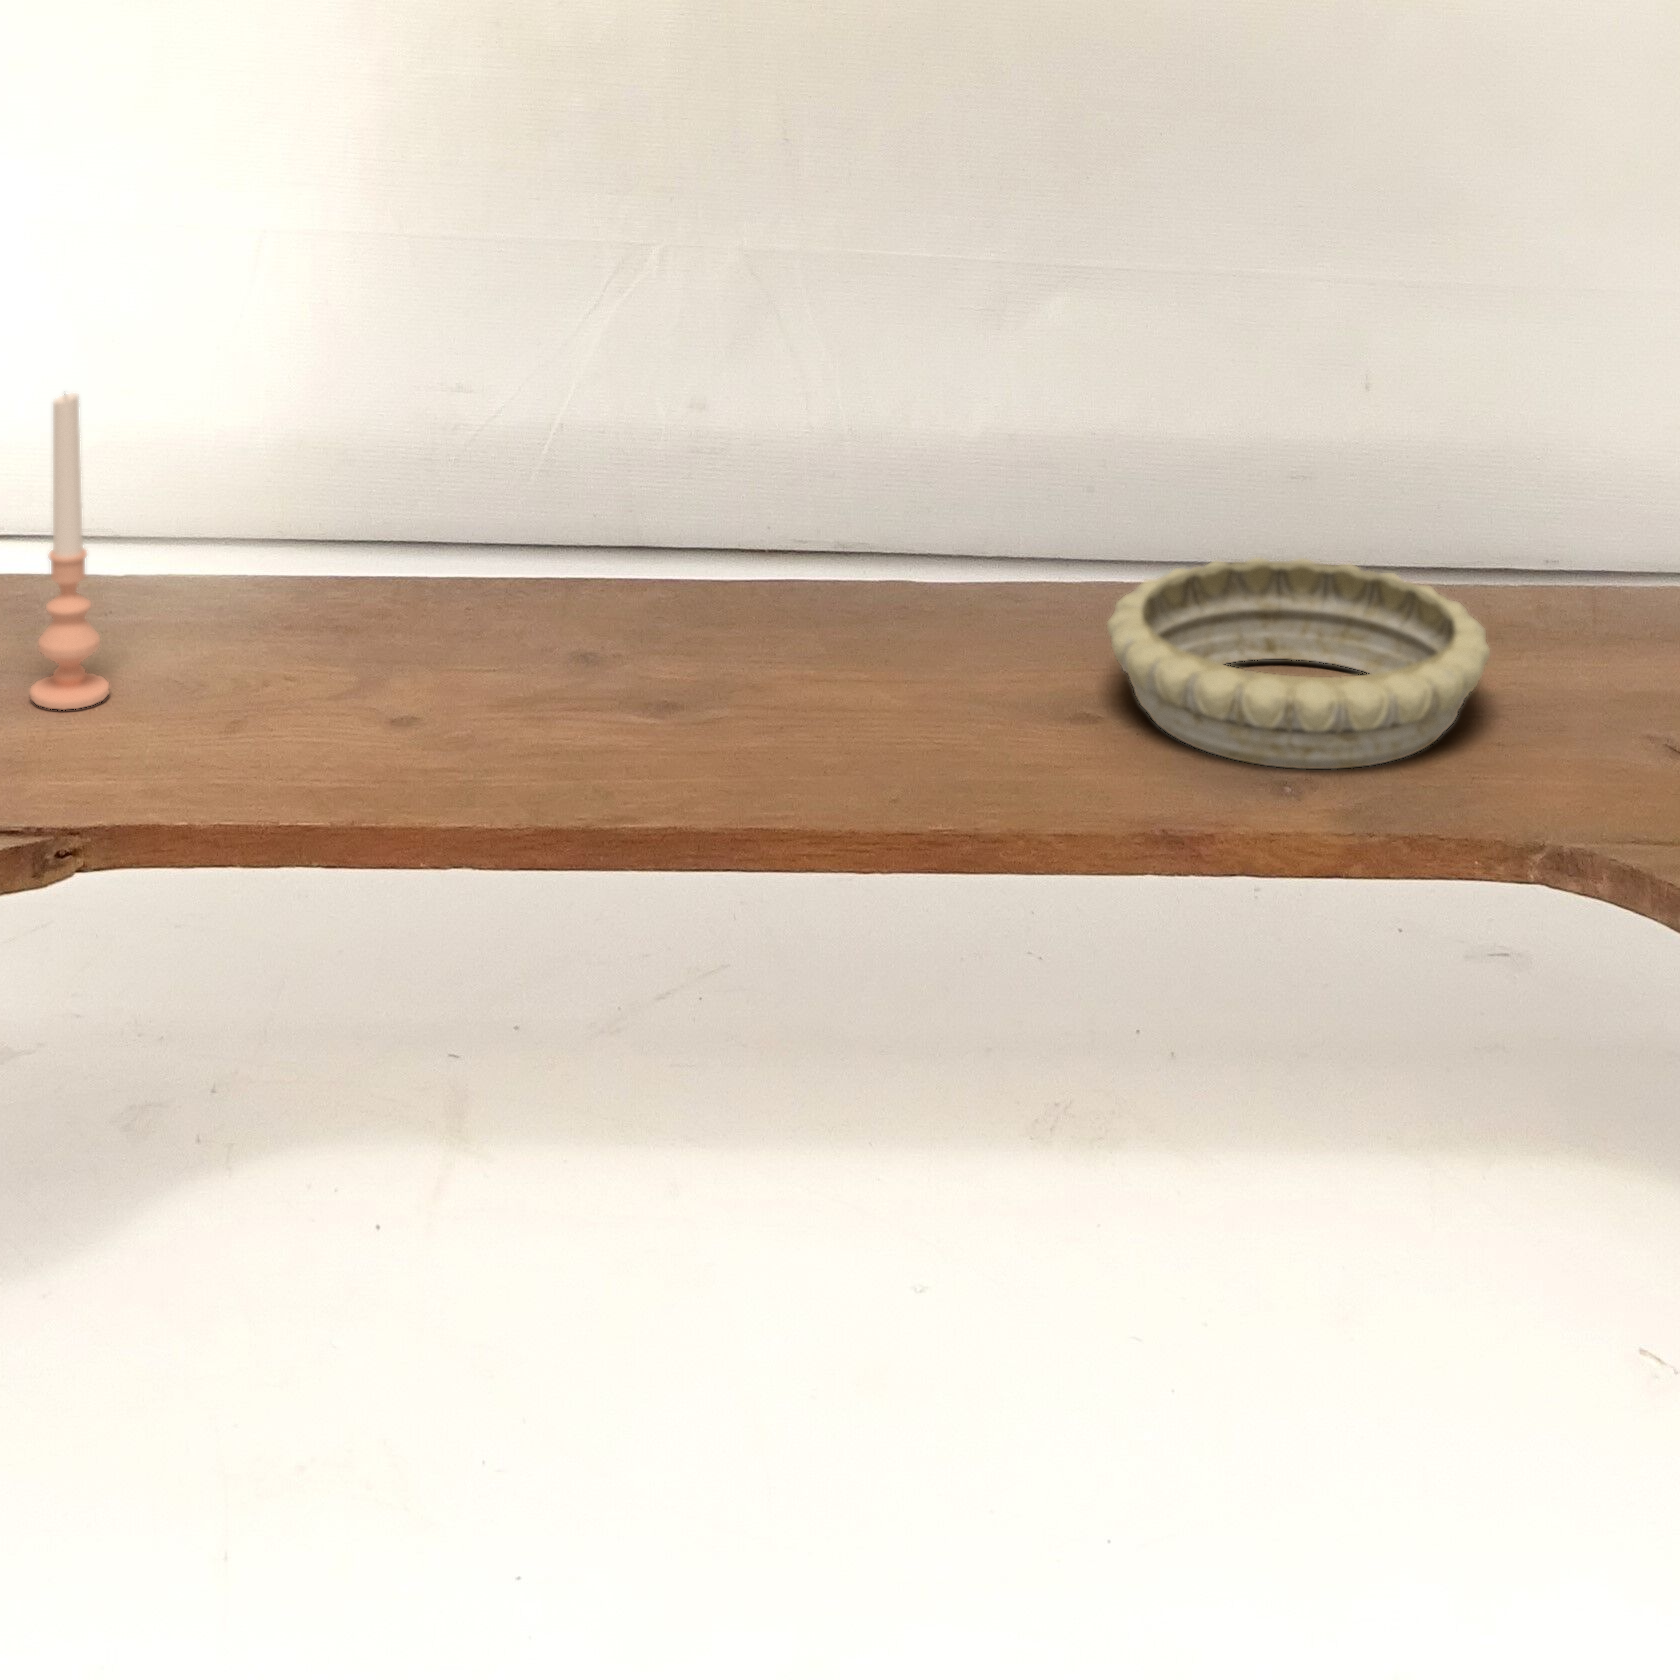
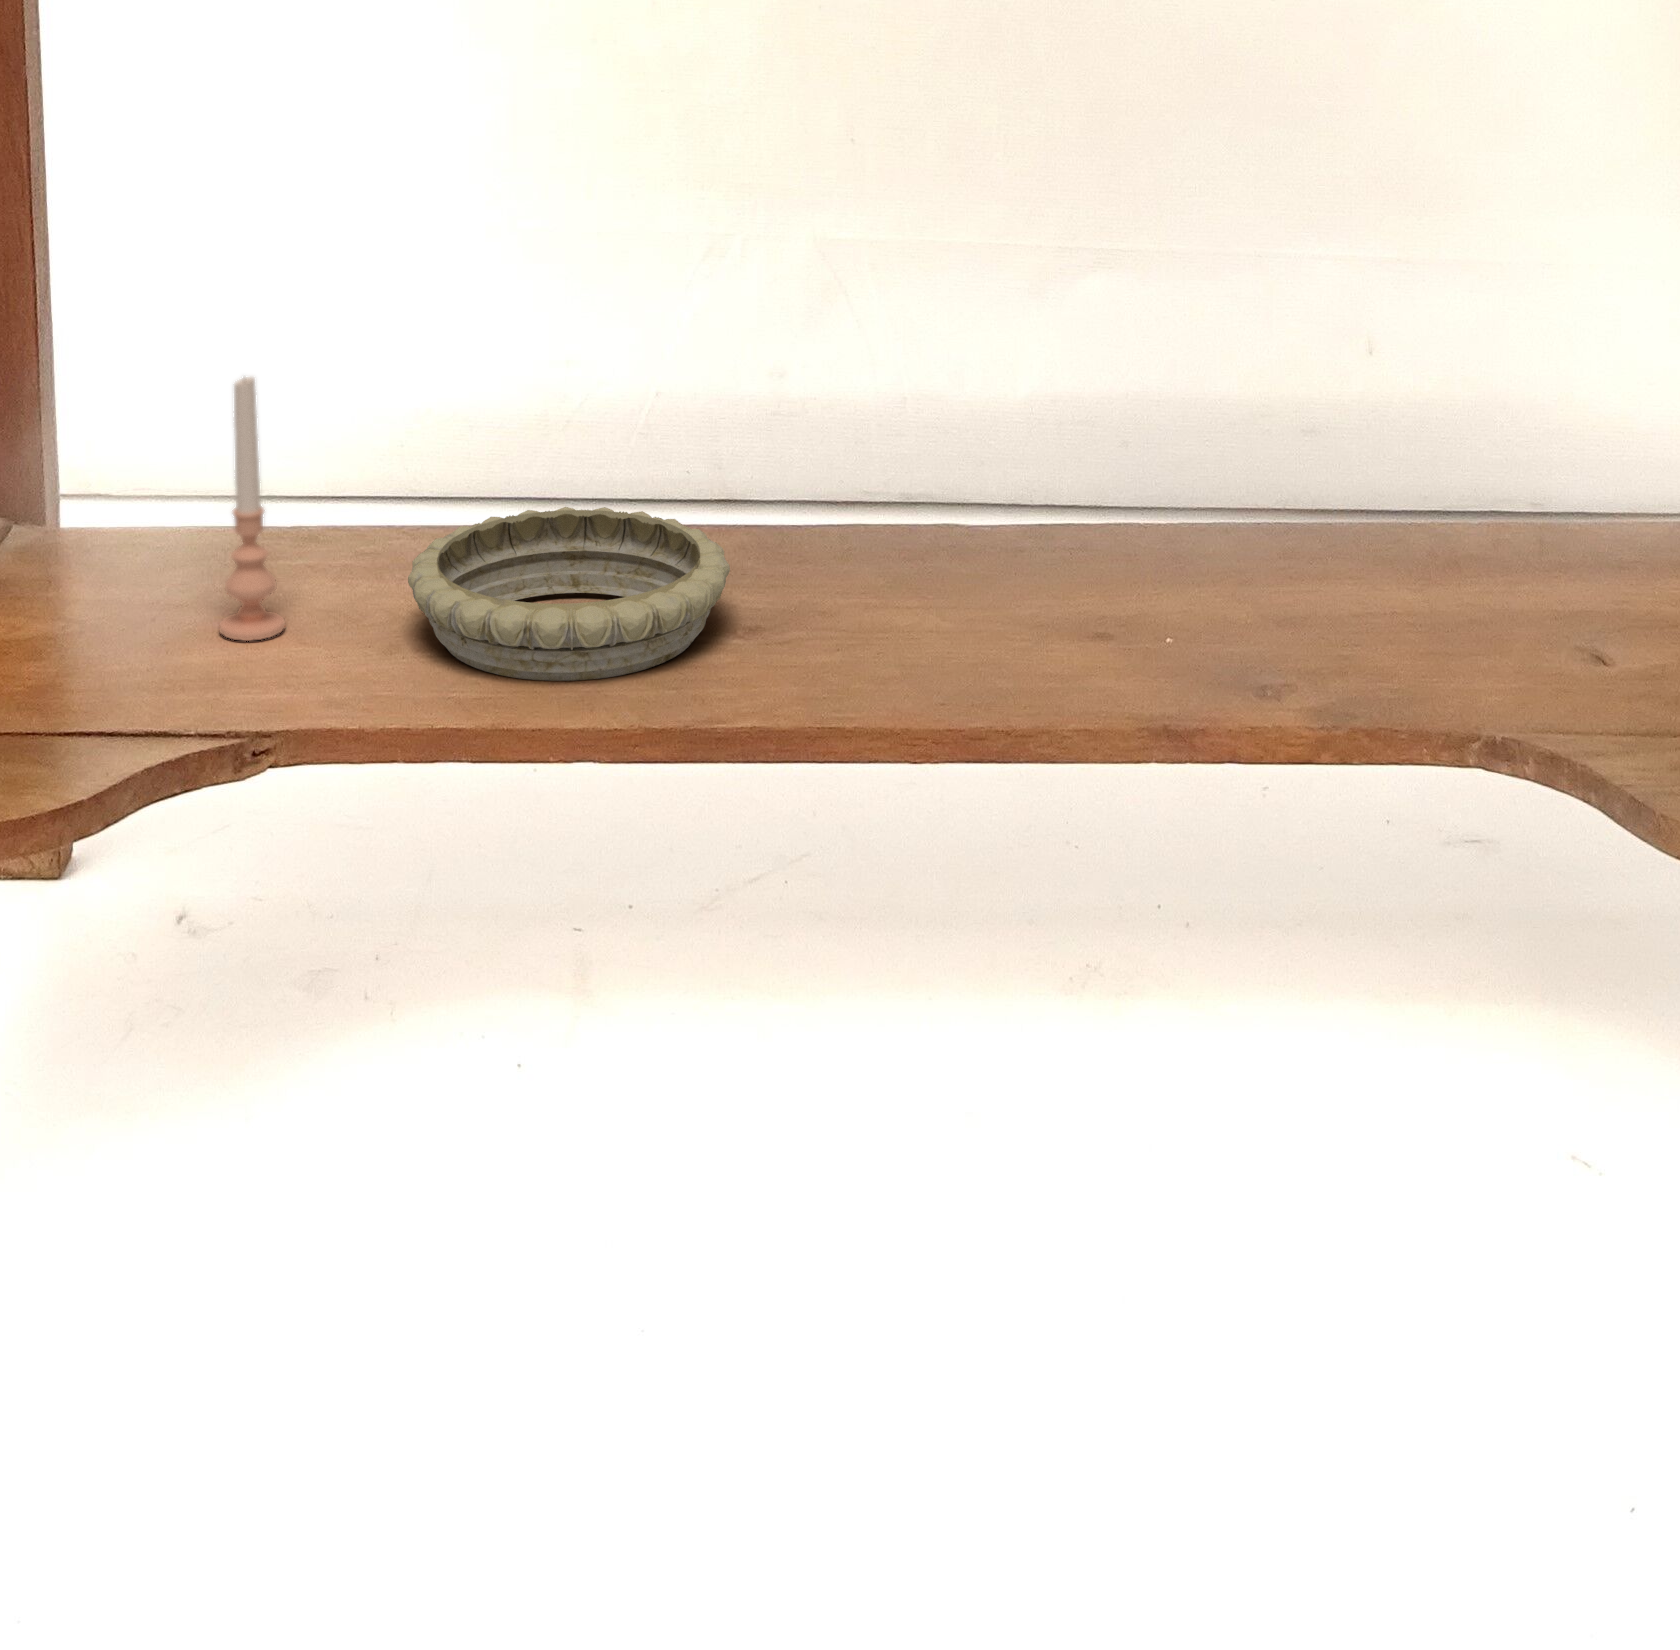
decorative bowl: present [1107,557,1490,769] -> present [408,507,730,681]

